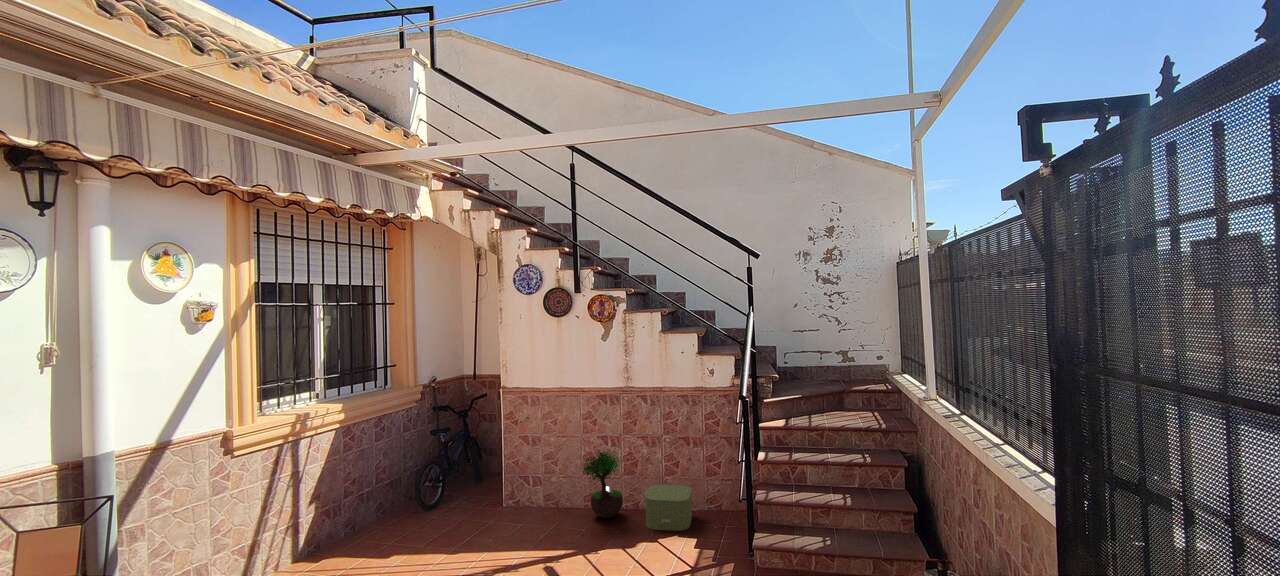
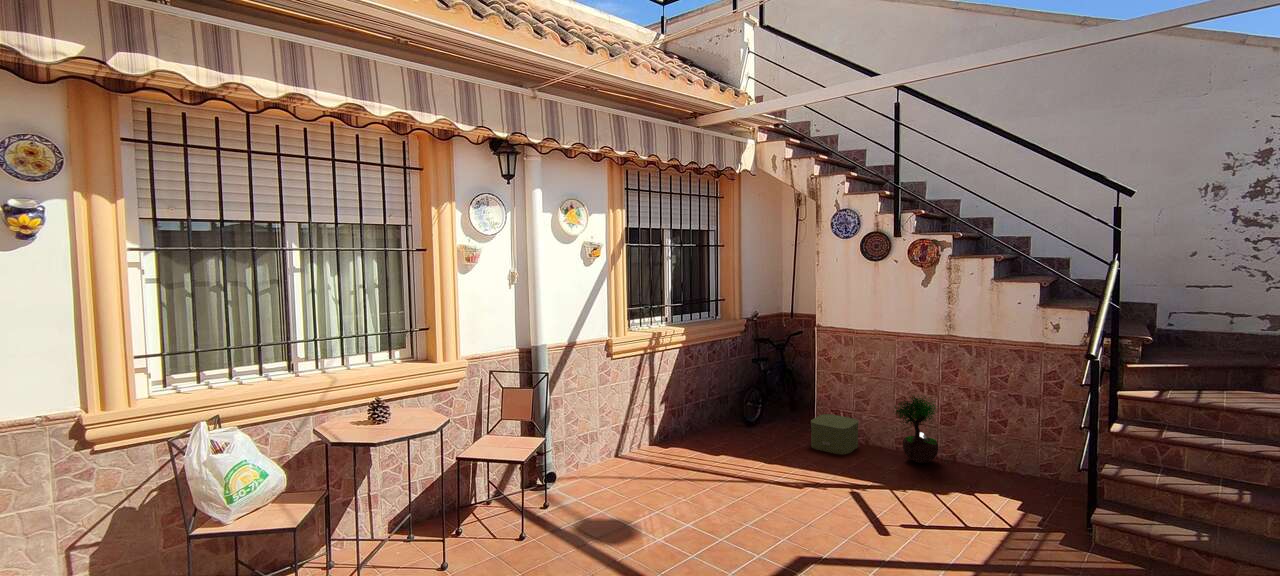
storage box: present [645,485,692,531] -> present [811,414,859,454]

